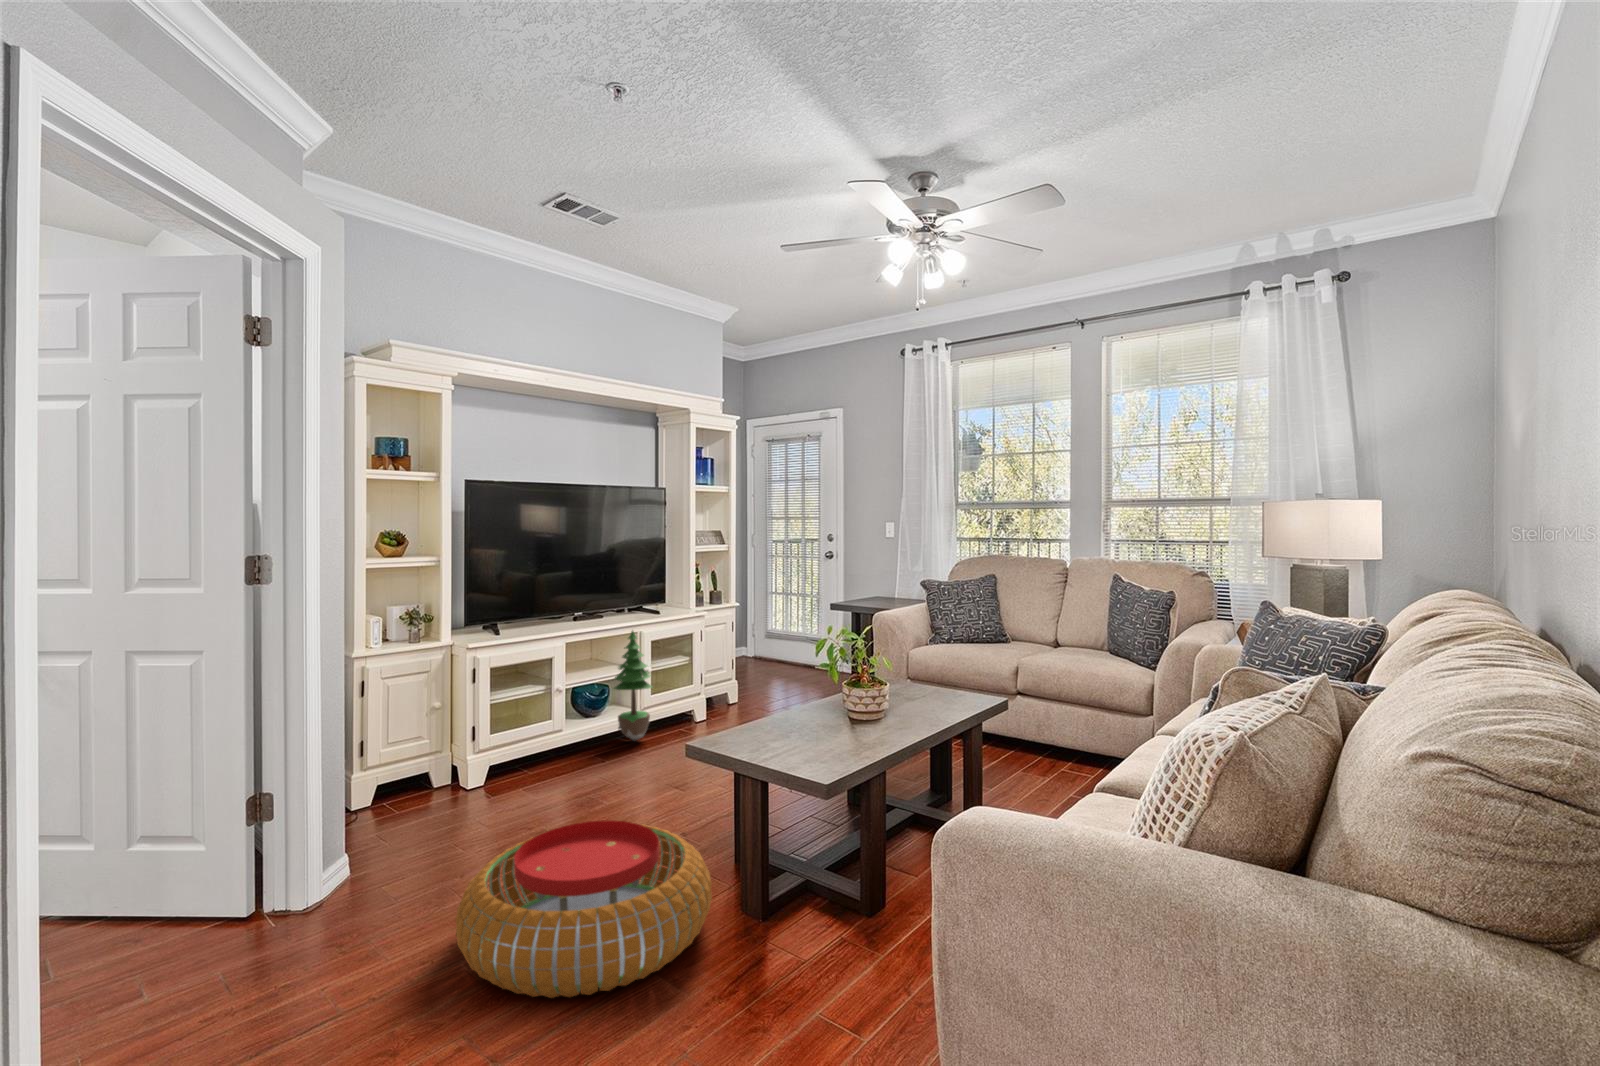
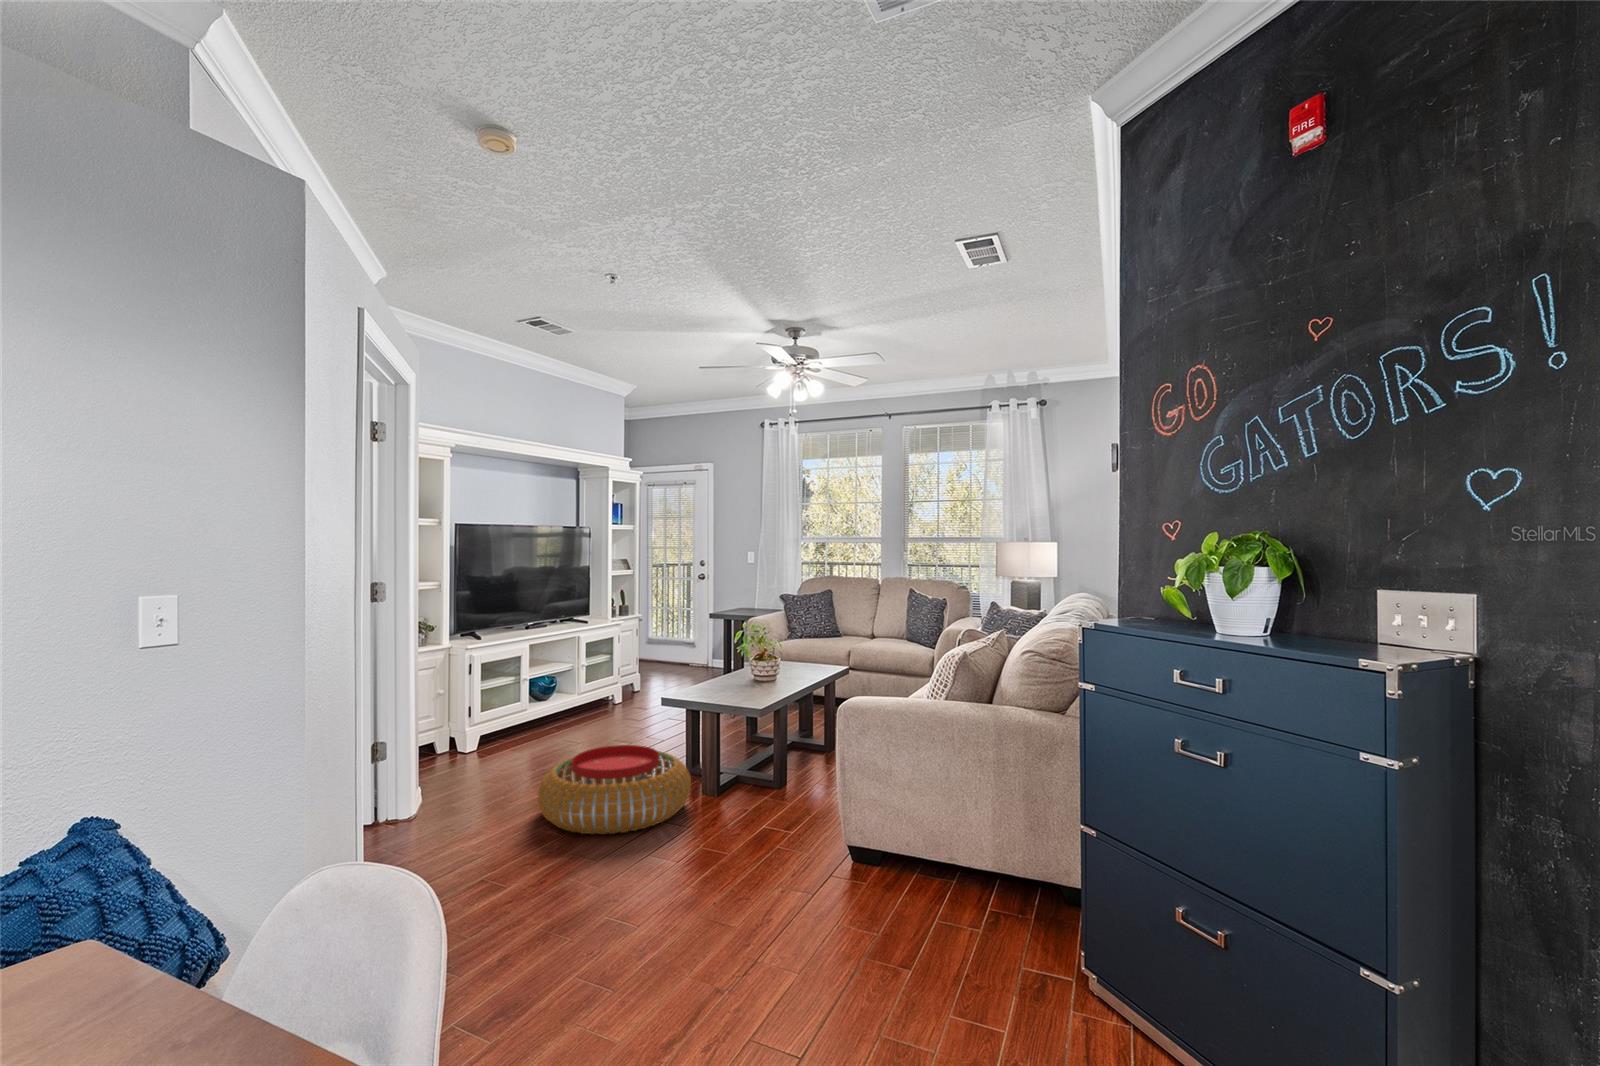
potted tree: present [614,631,652,741] -> none [559,634,590,719]

